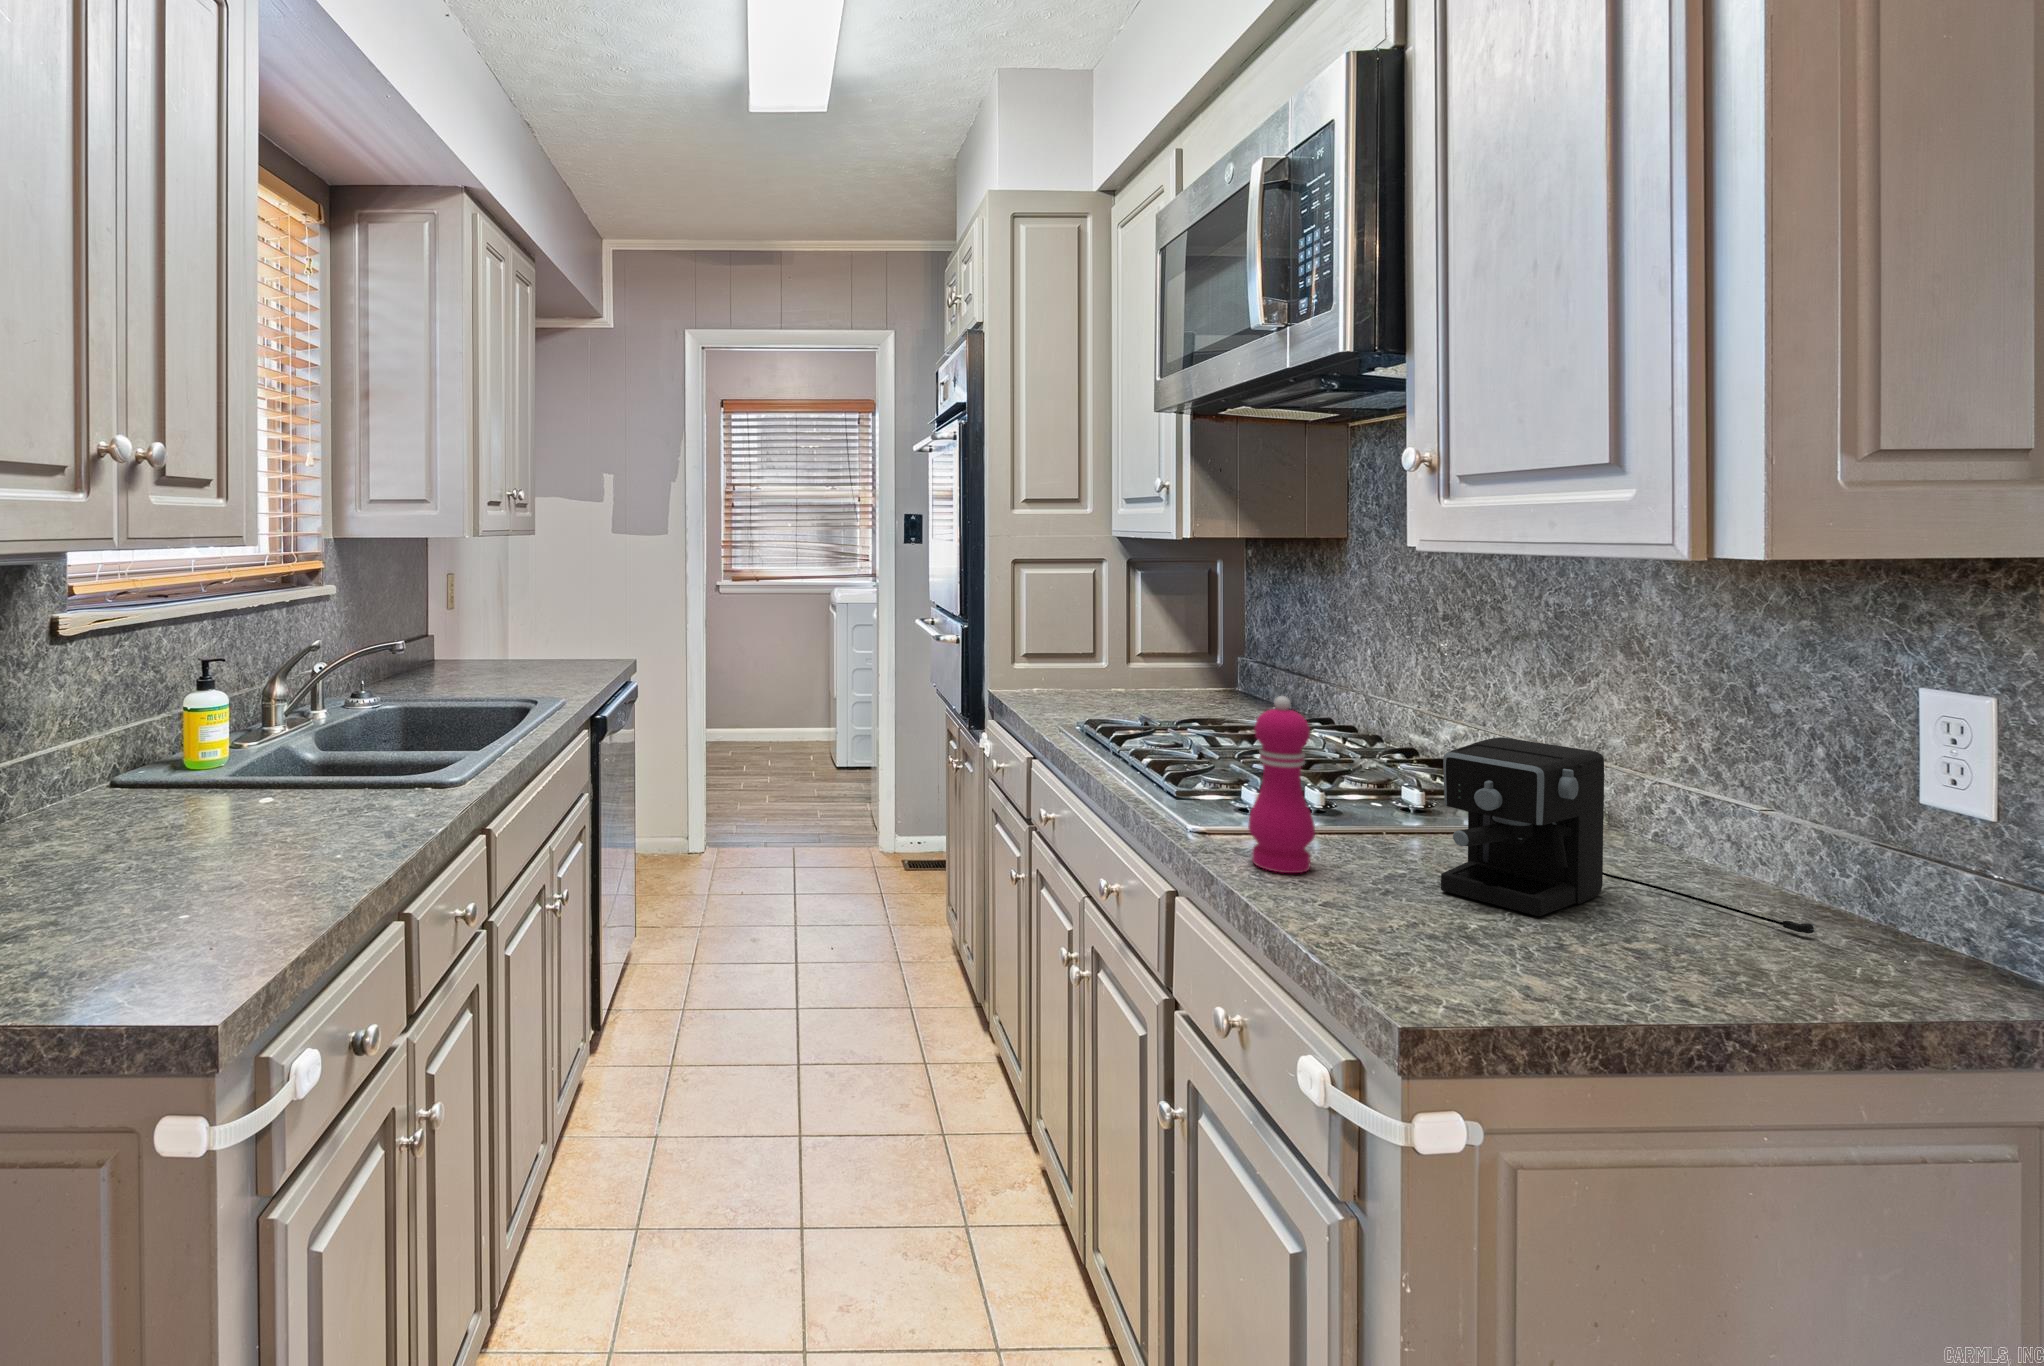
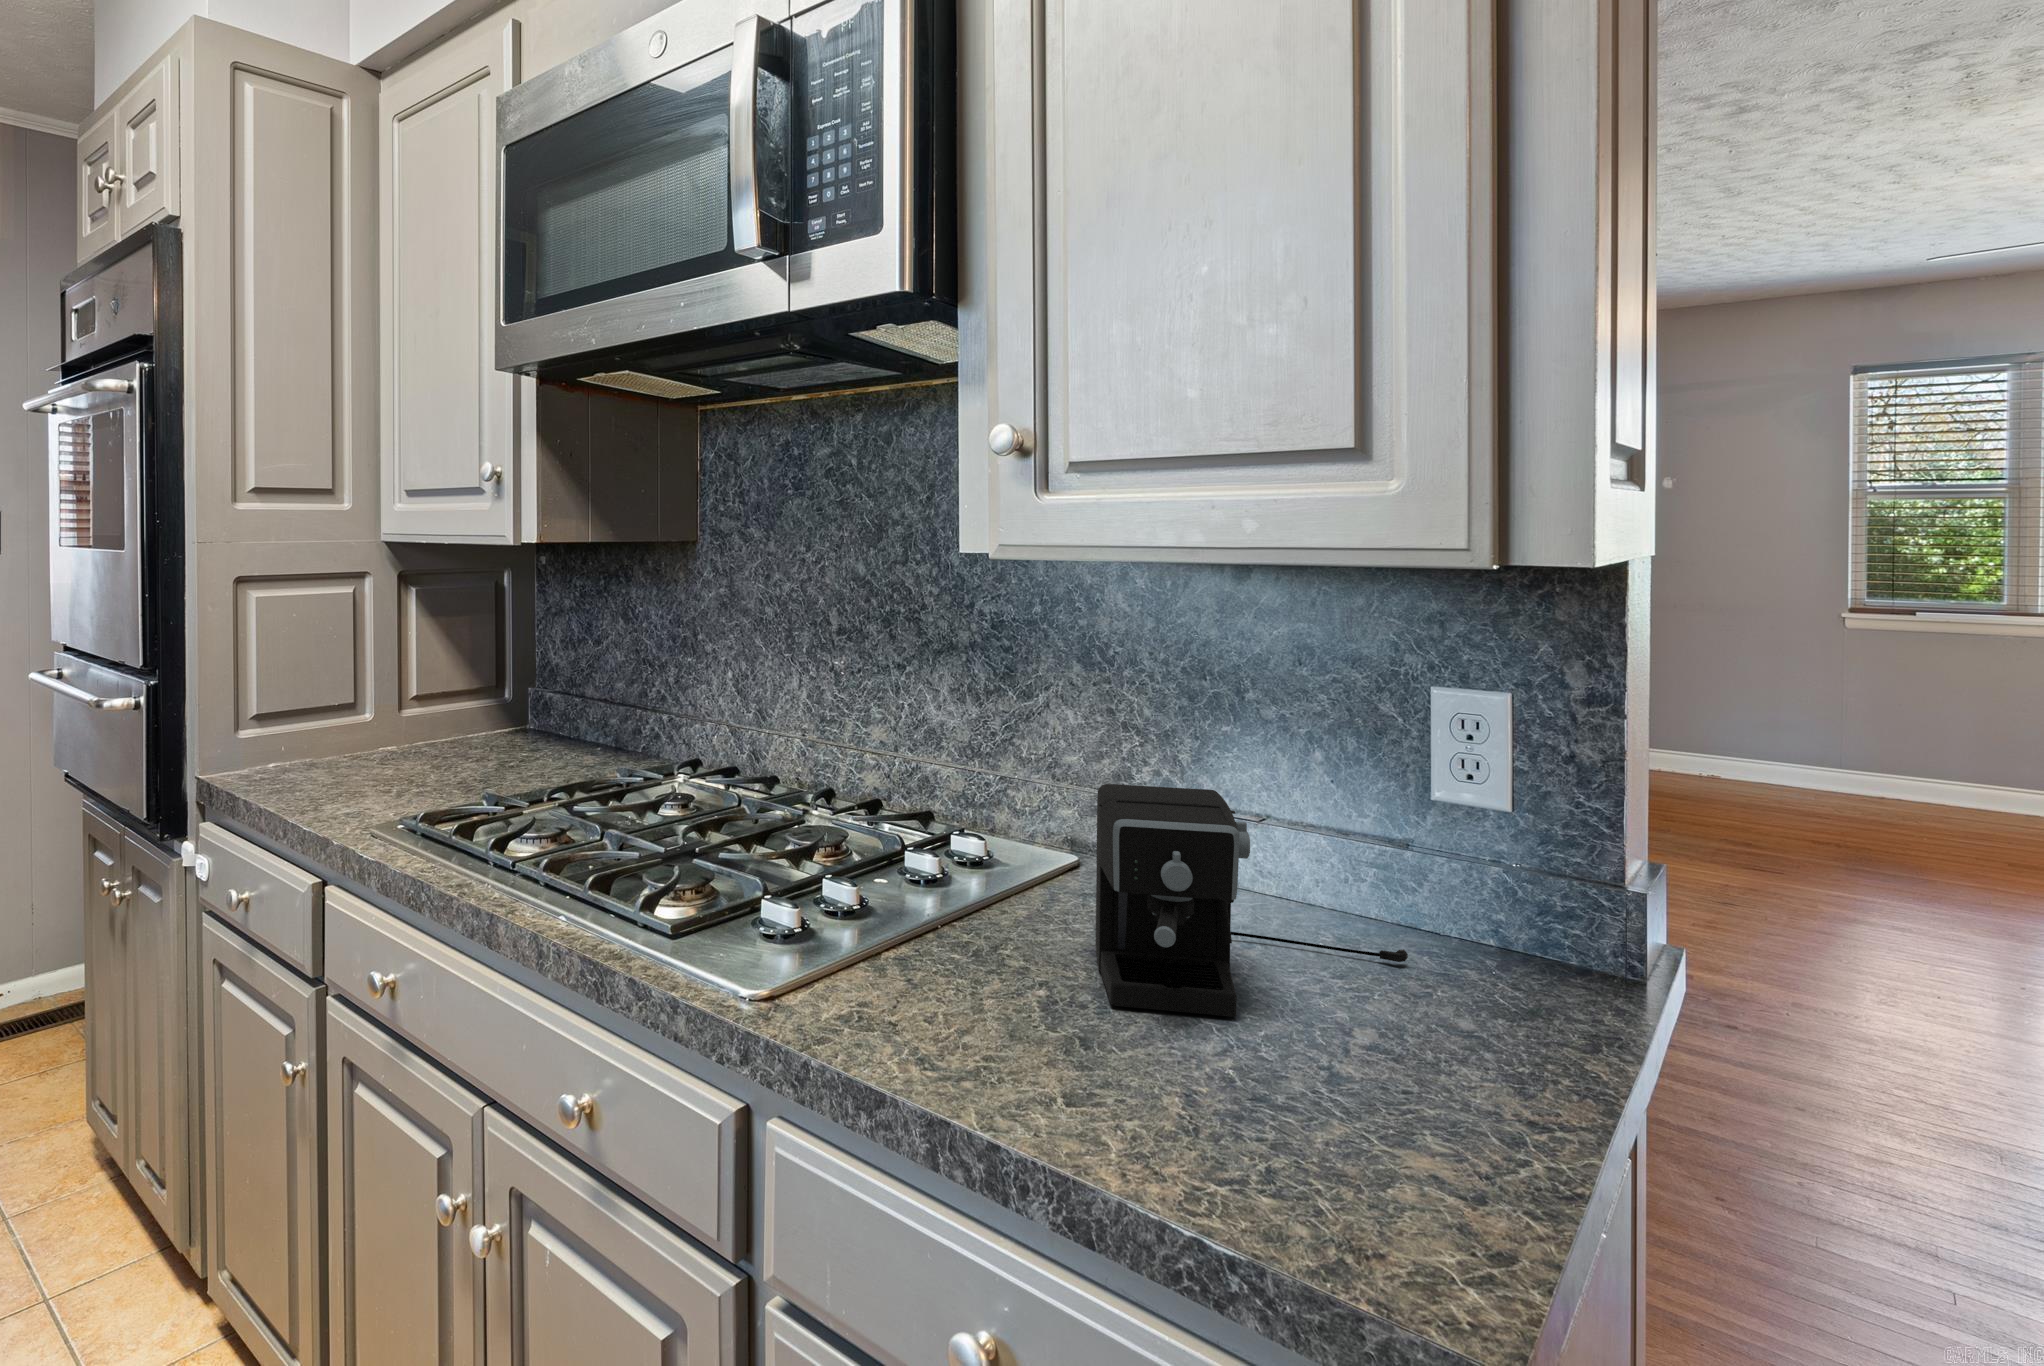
pepper mill: present [1248,696,1315,873] -> none [877,768,968,1036]

